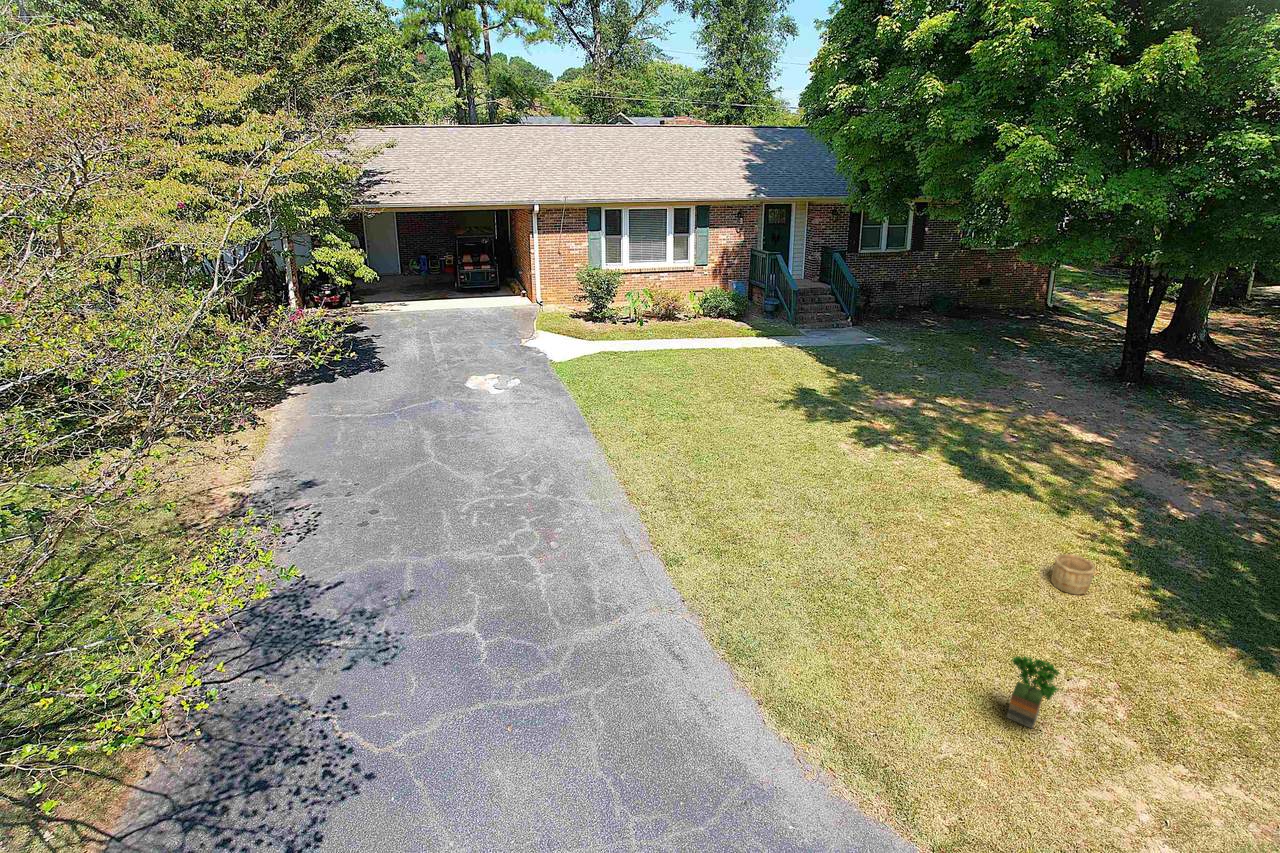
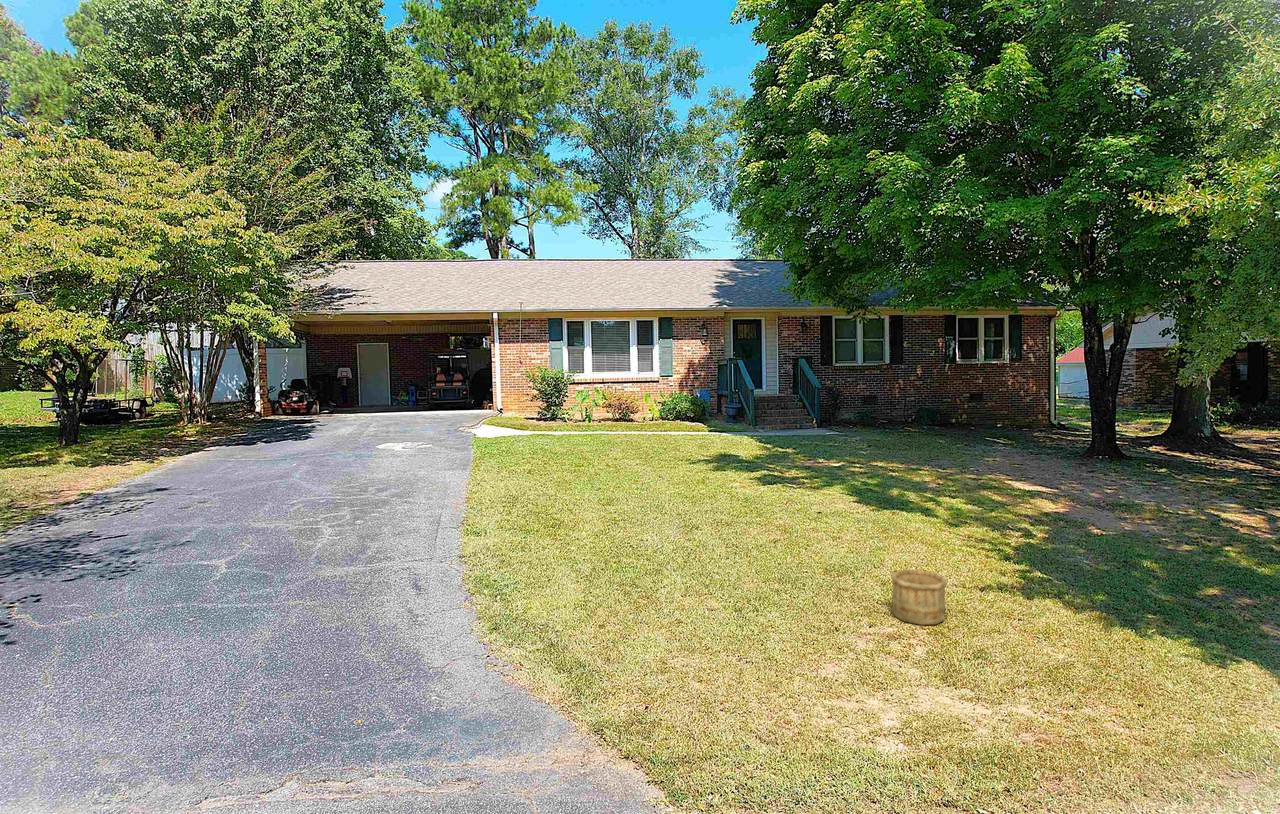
potted tree: present [1007,655,1059,728] -> none [679,637,757,774]

